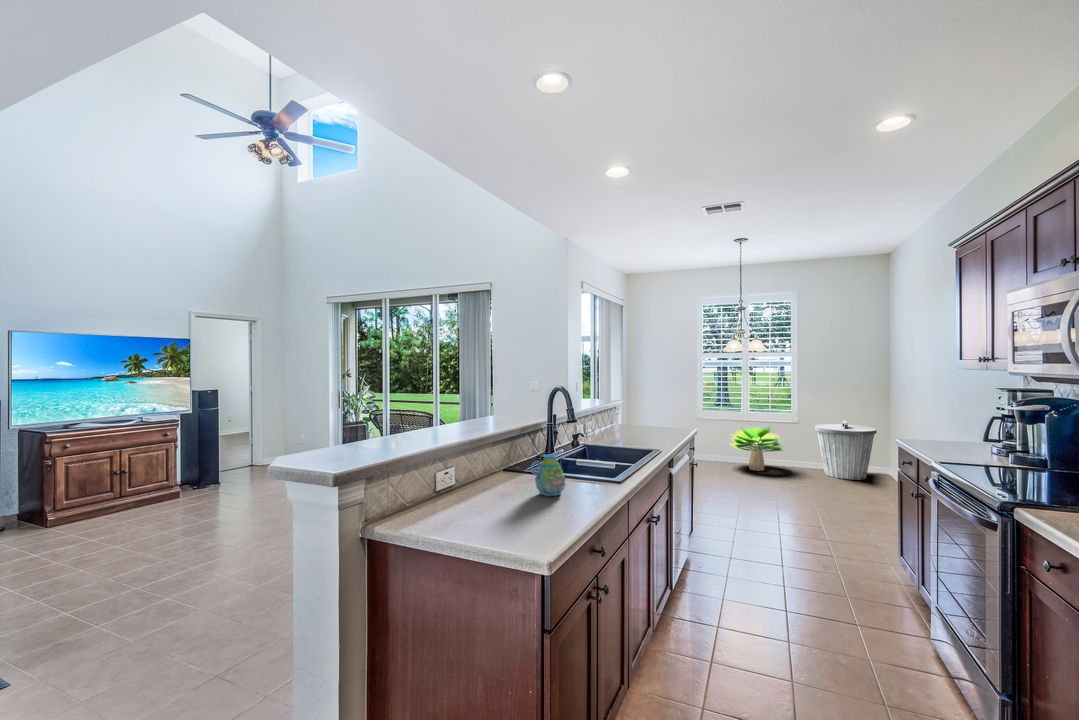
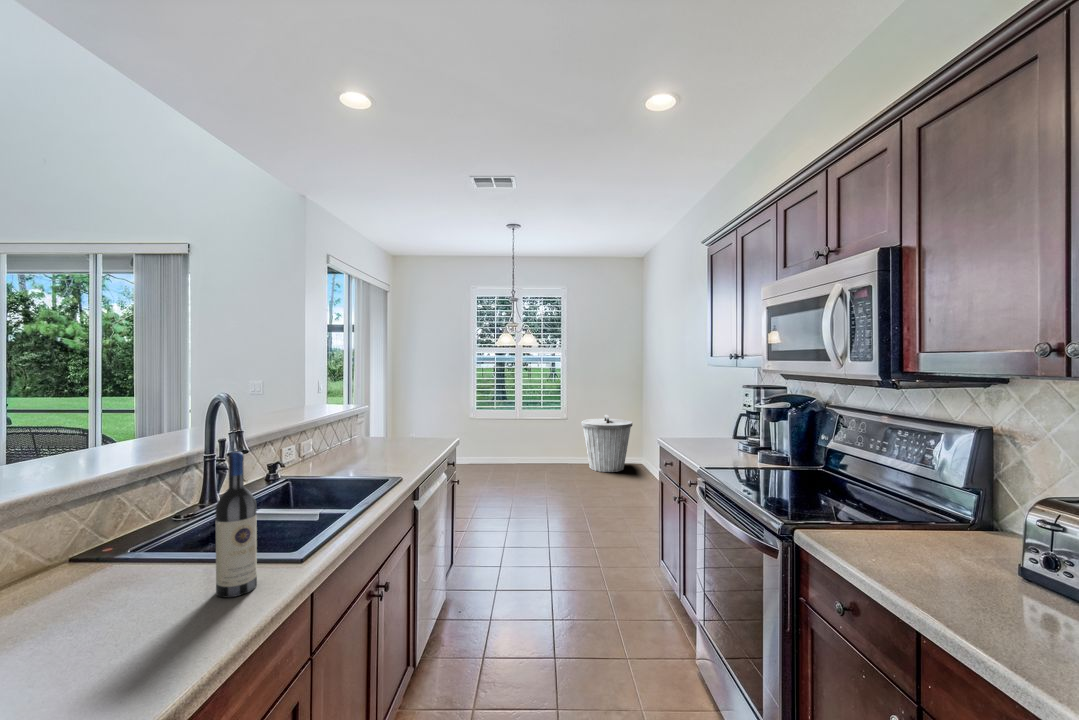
wine bottle: none [583,415,602,494] -> present [216,452,257,597]
potted plant: present [731,426,783,471] -> none [500,422,556,471]
mug: present [531,454,566,496] -> none [77,533,176,622]

